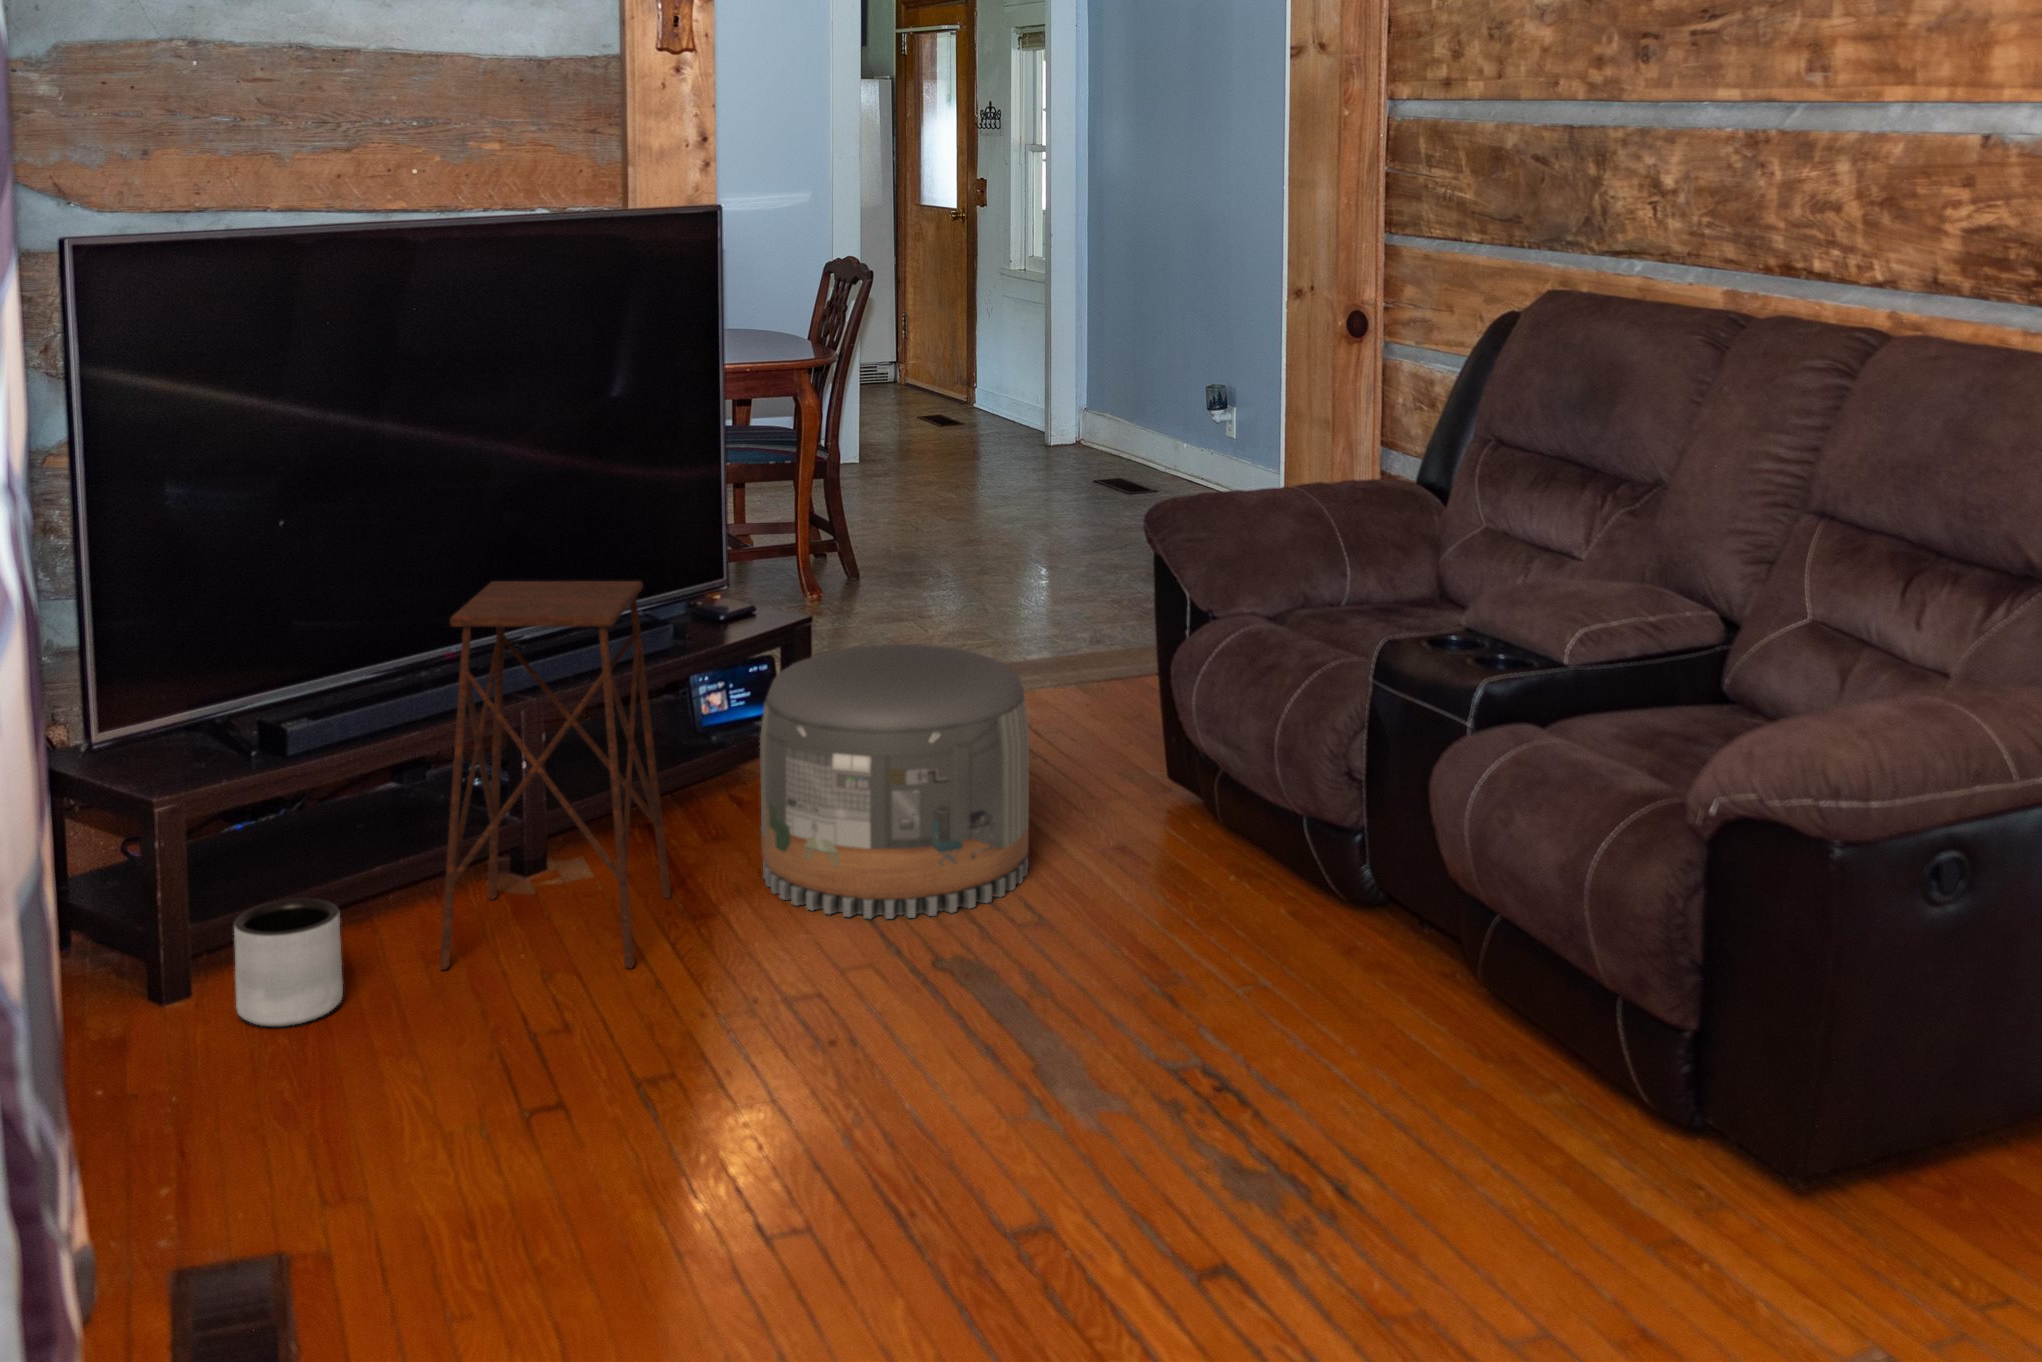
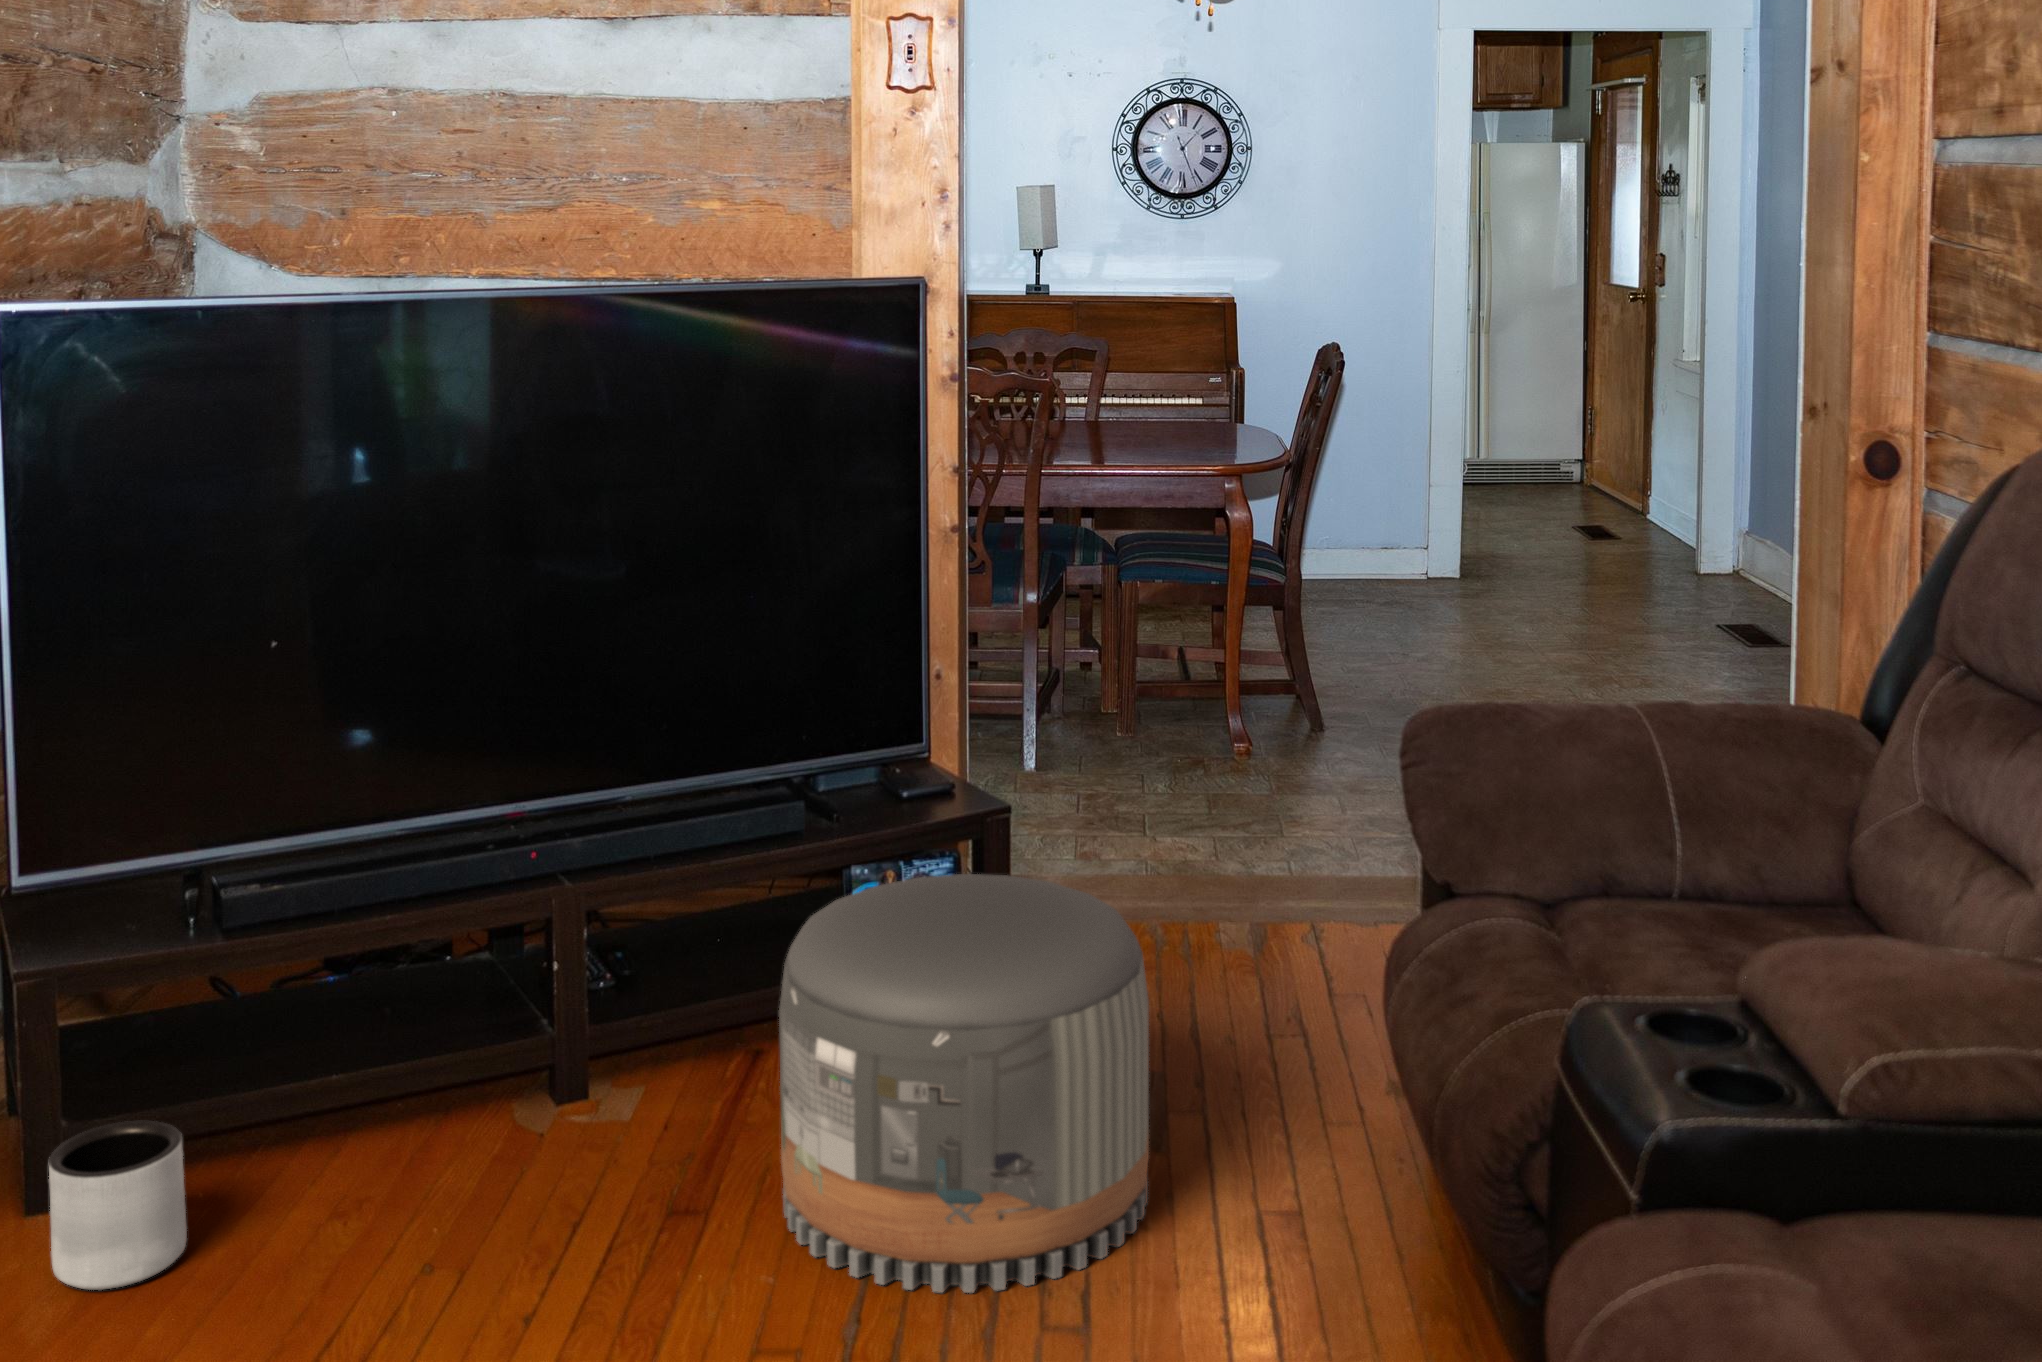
side table: present [440,581,671,970] -> none [318,744,669,1293]

